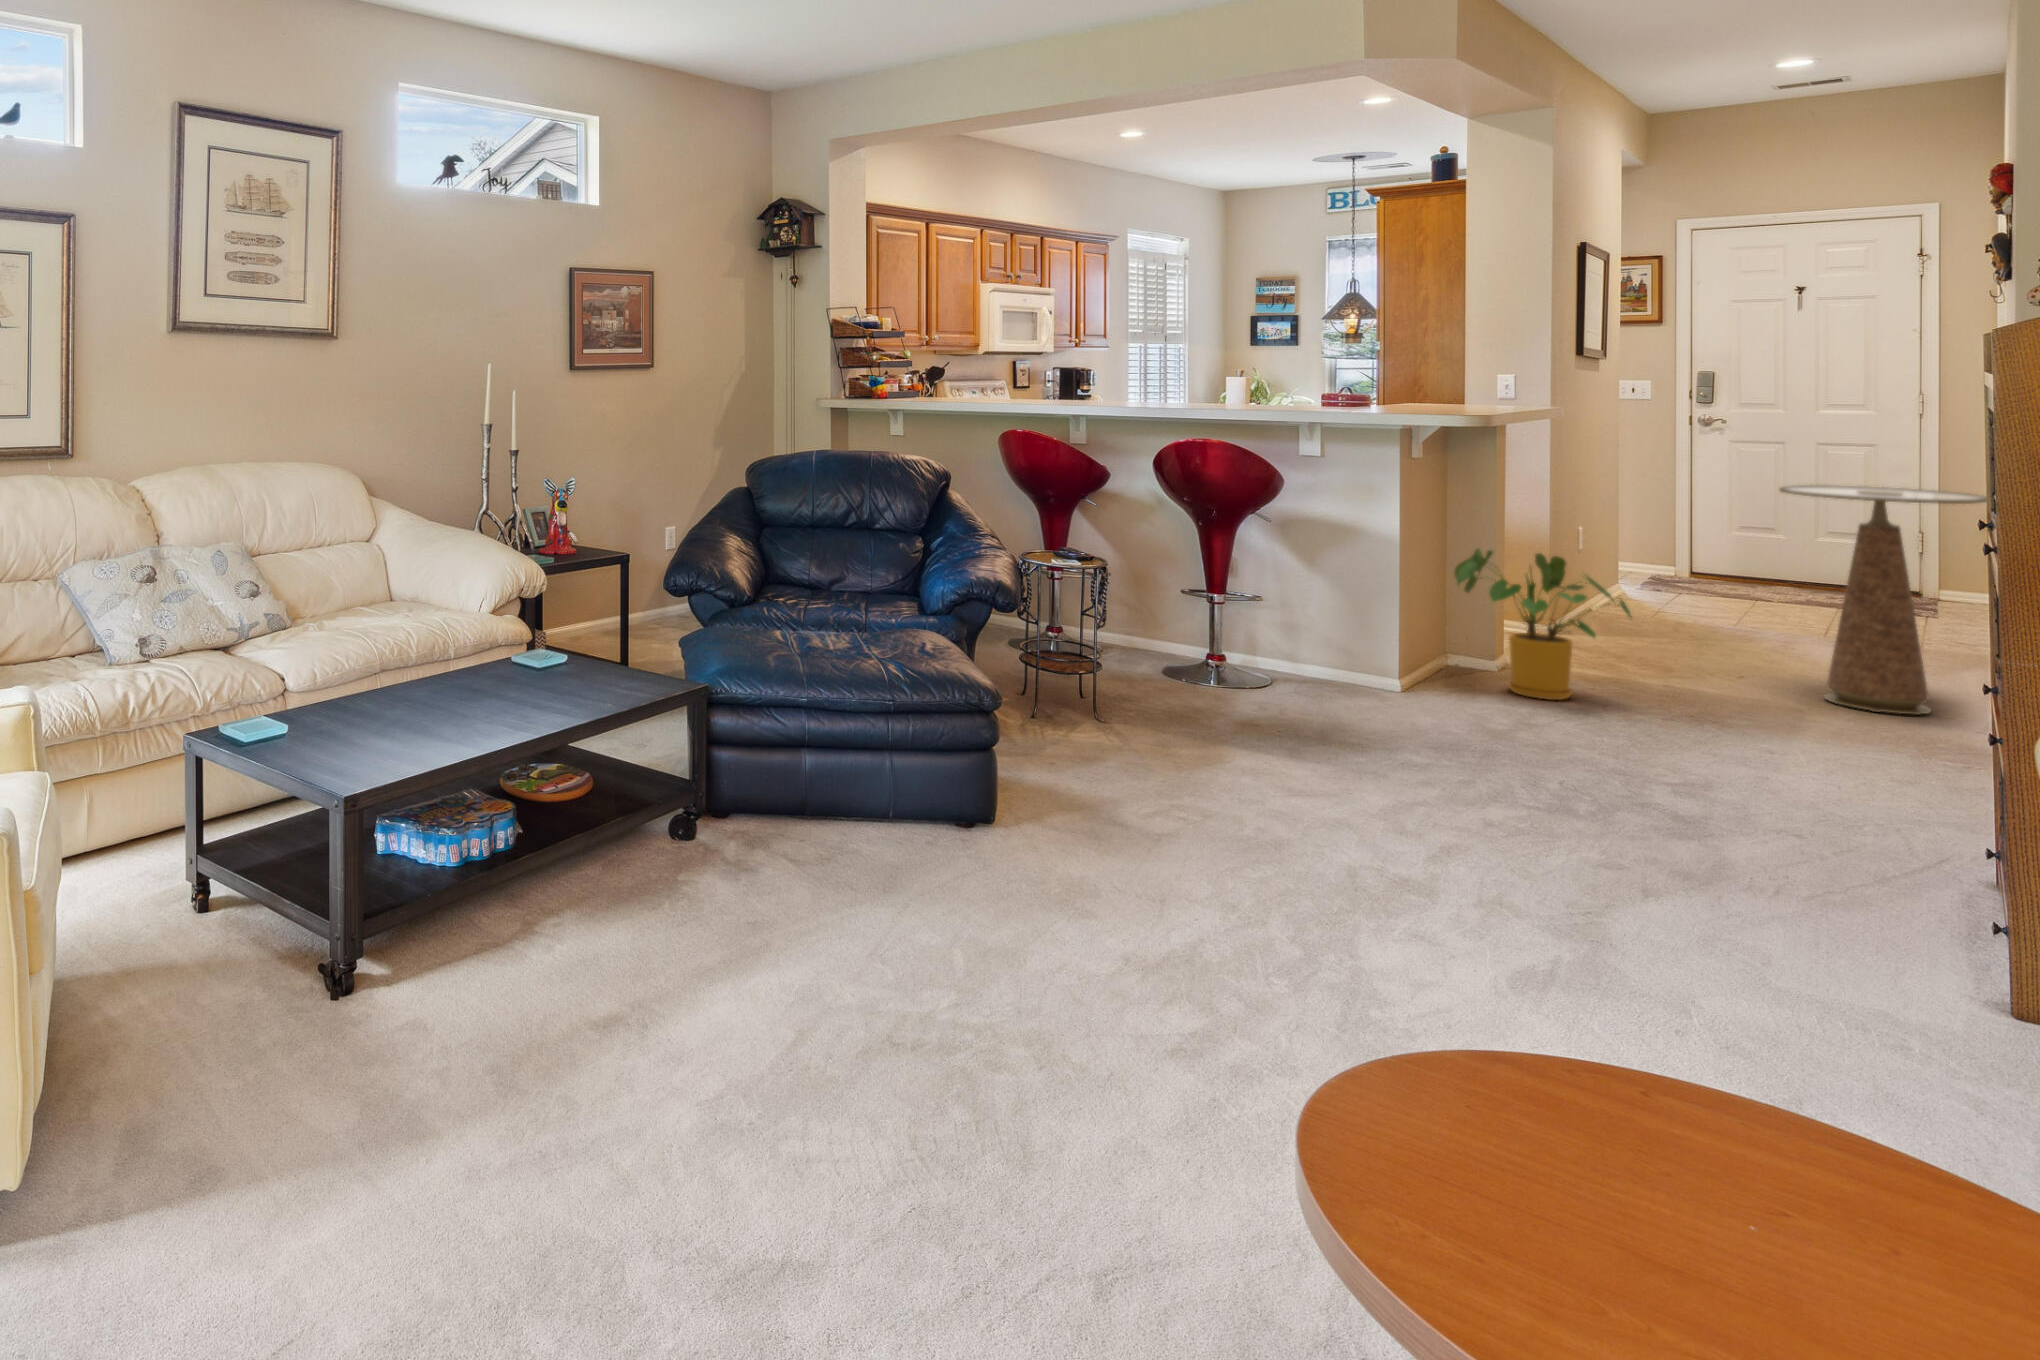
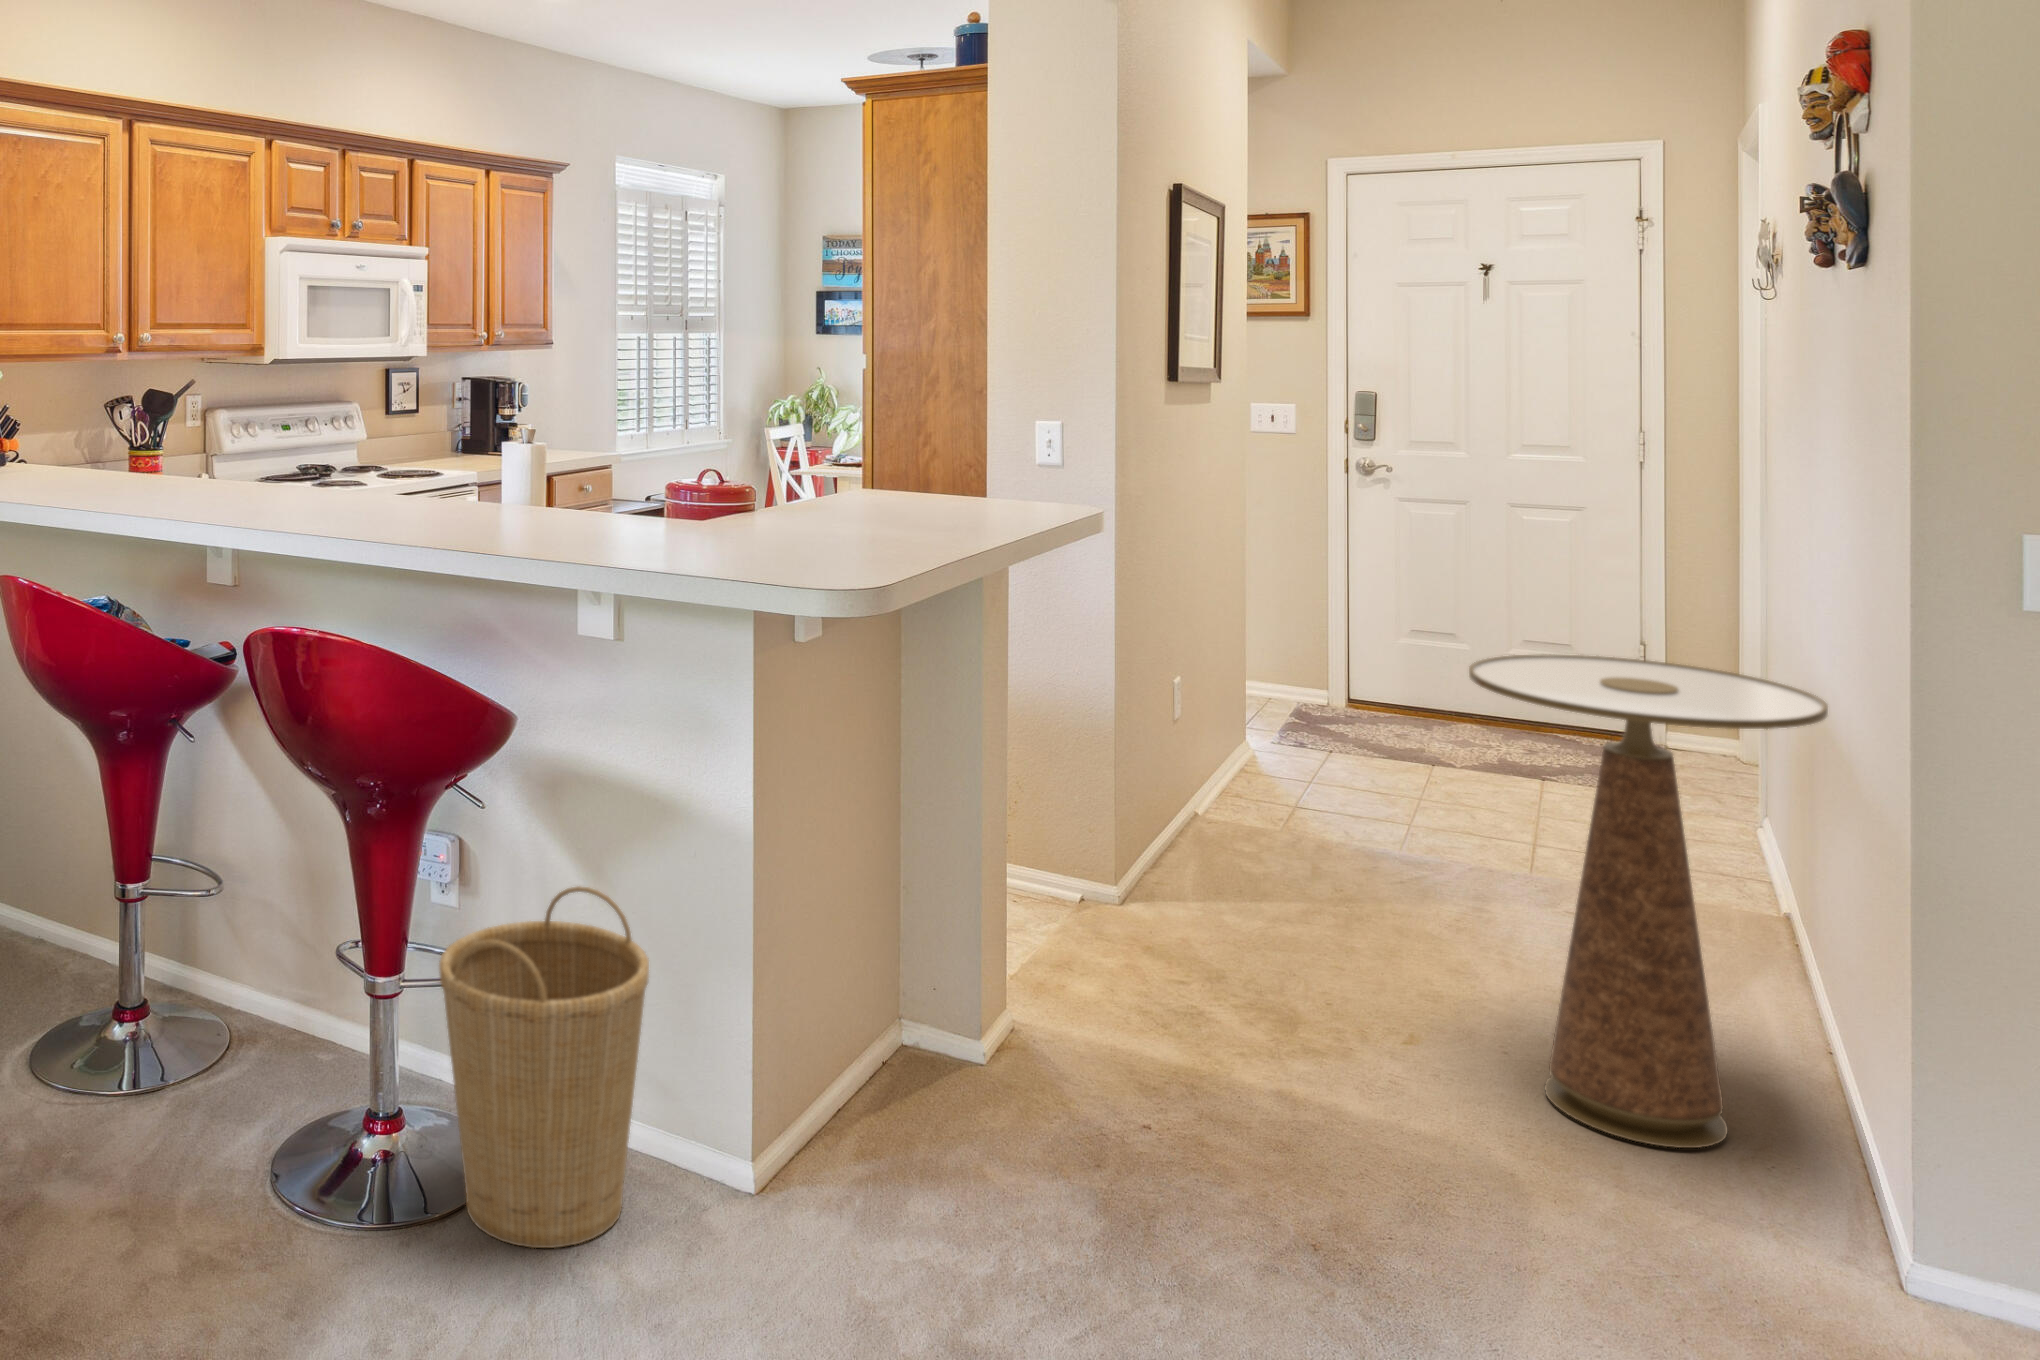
house plant: present [1454,548,1631,700] -> none [887,811,1206,1171]
basket: none [1253,563,1356,700] -> present [439,886,649,1248]

